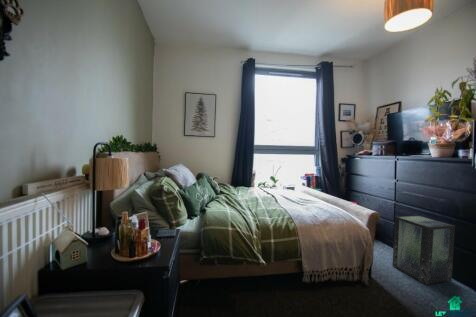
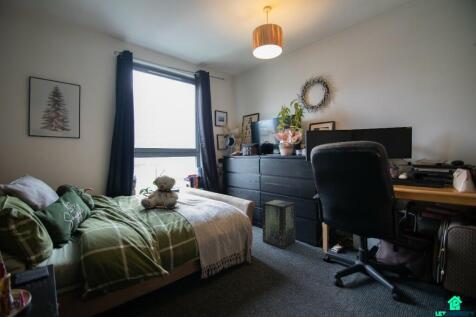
teddy bear: none [253,172,287,205] -> present [141,176,178,209]

